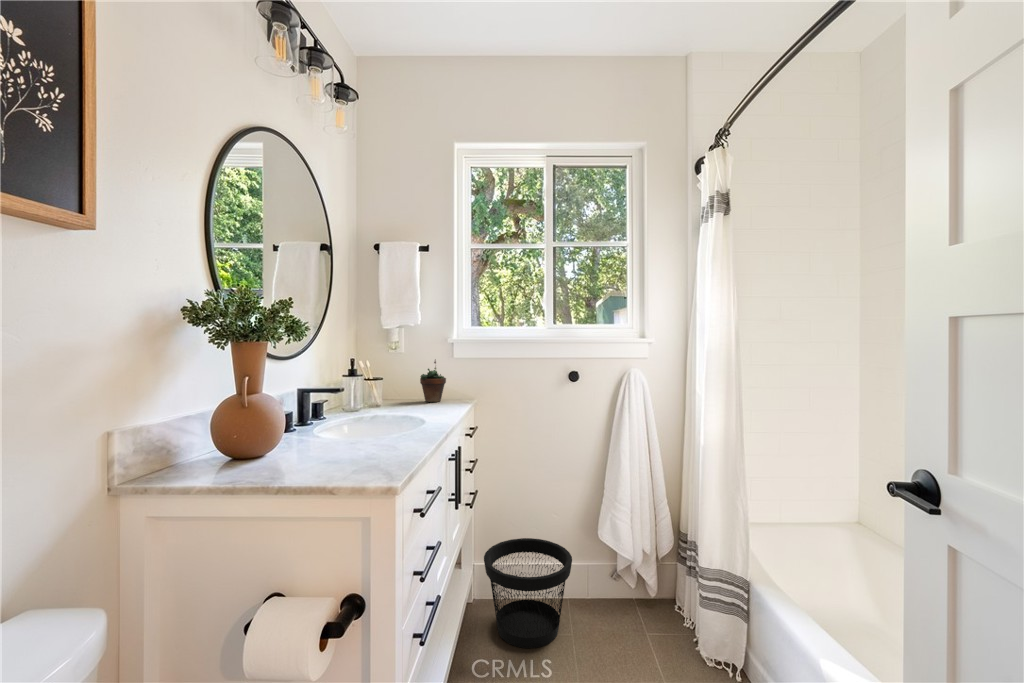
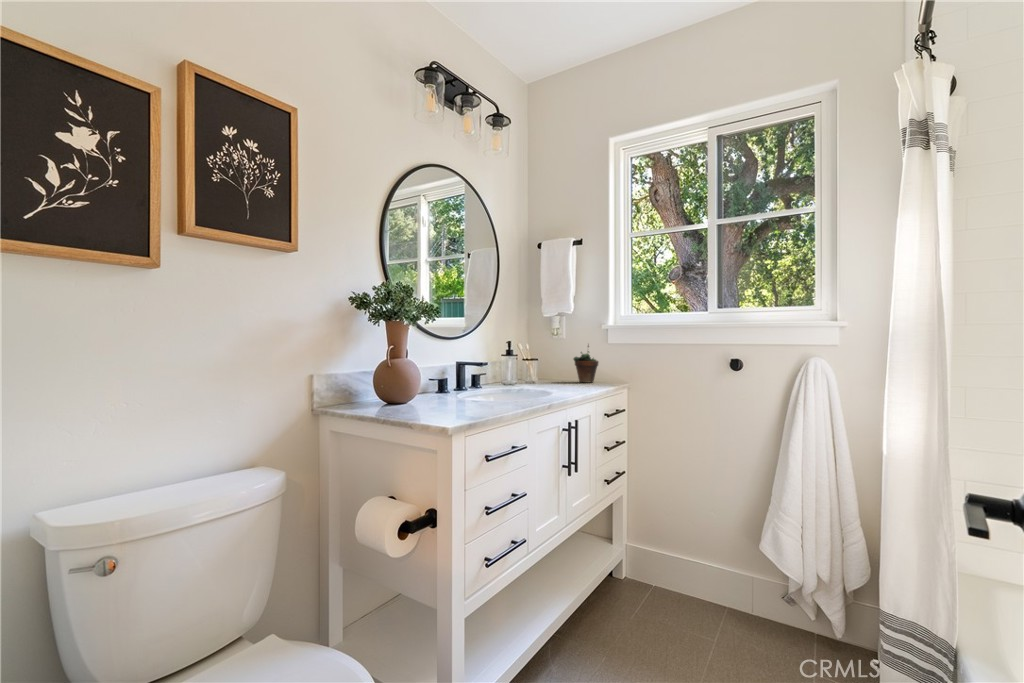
wastebasket: present [484,538,572,648] -> none [618,526,714,638]

